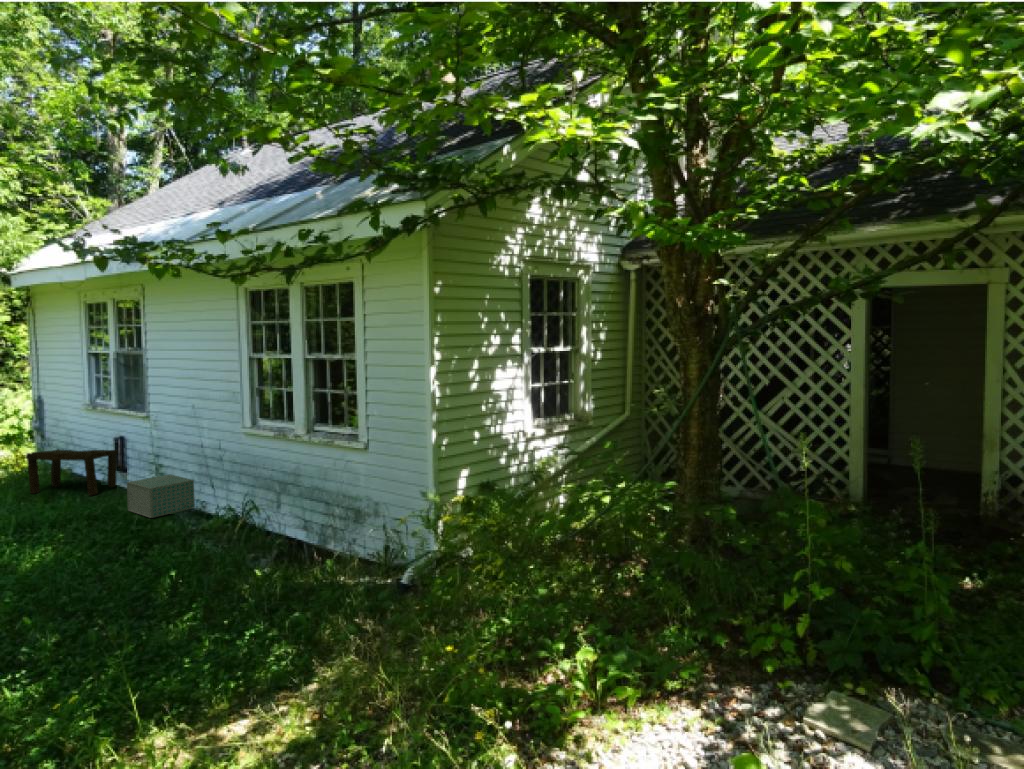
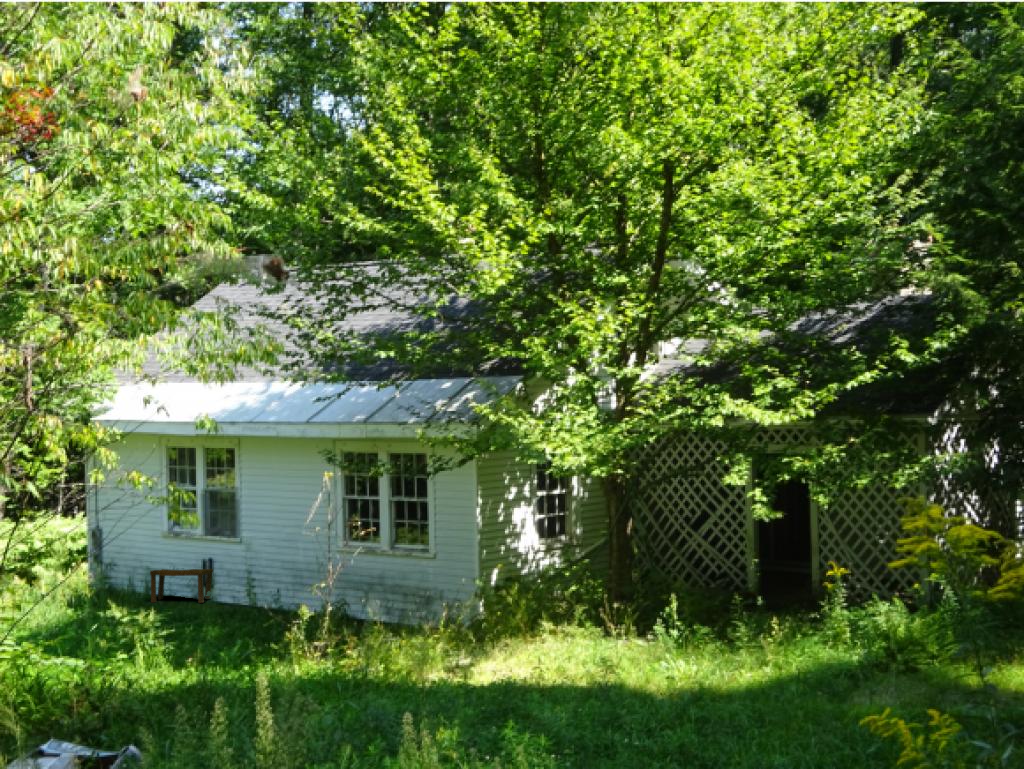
storage box: present [127,475,195,518] -> none [245,585,291,612]

